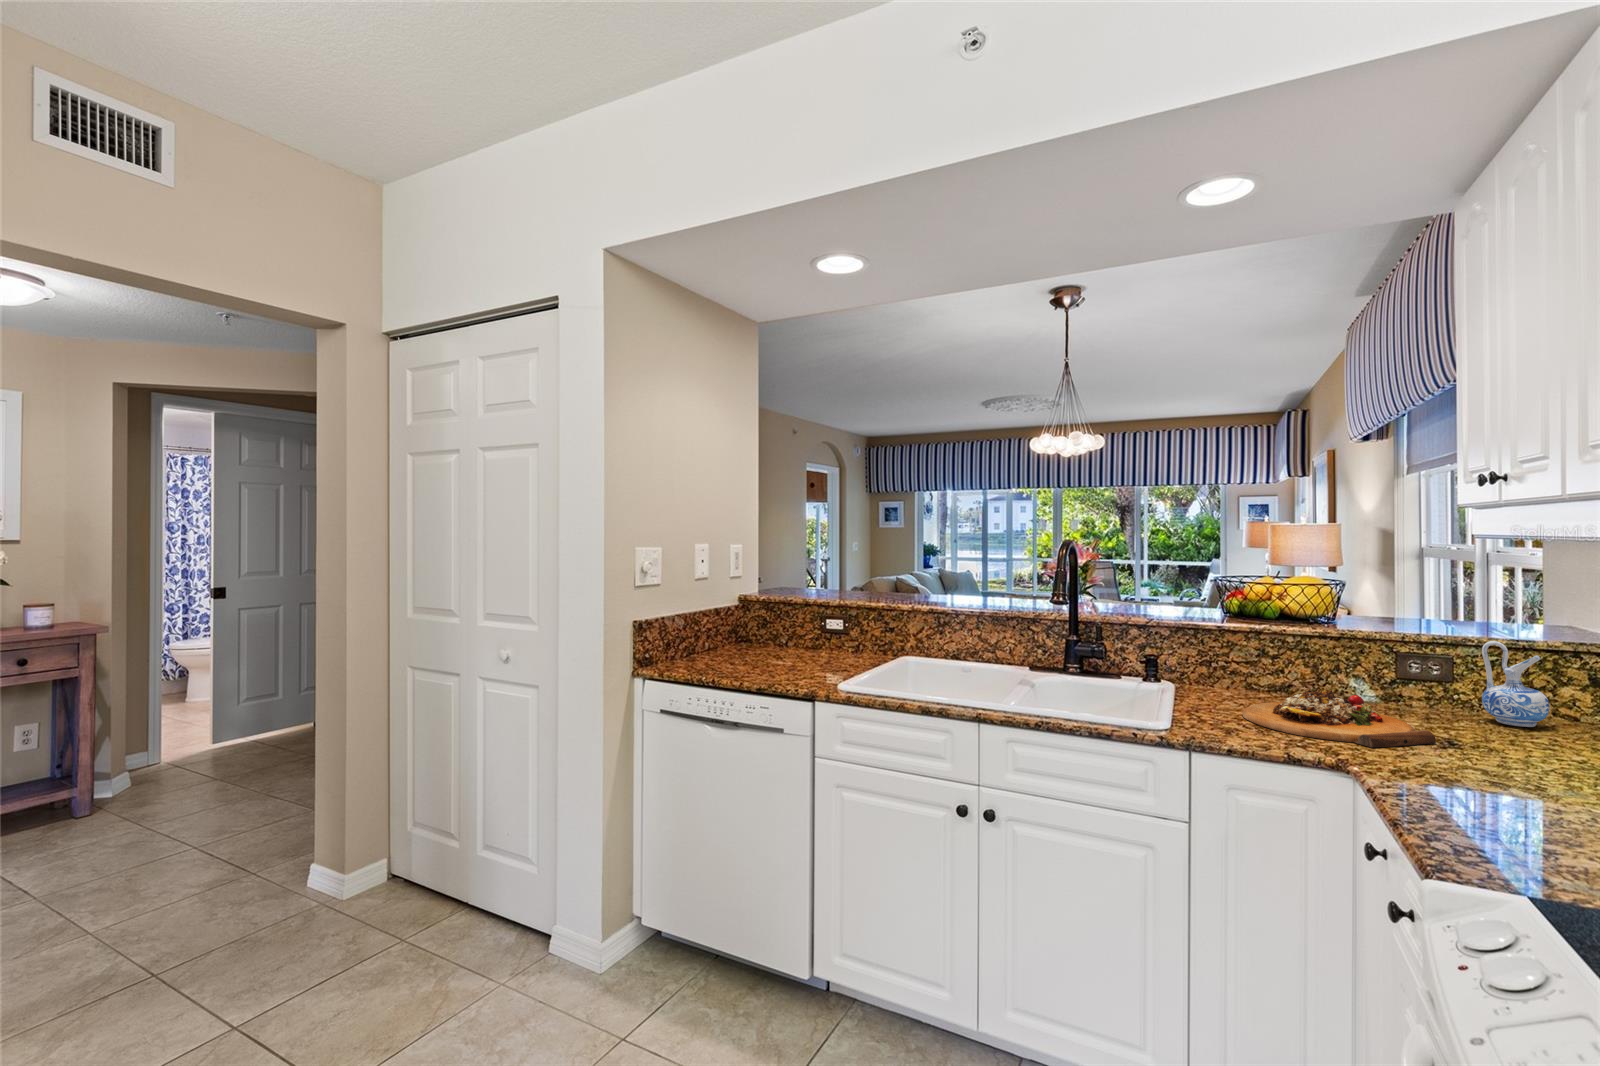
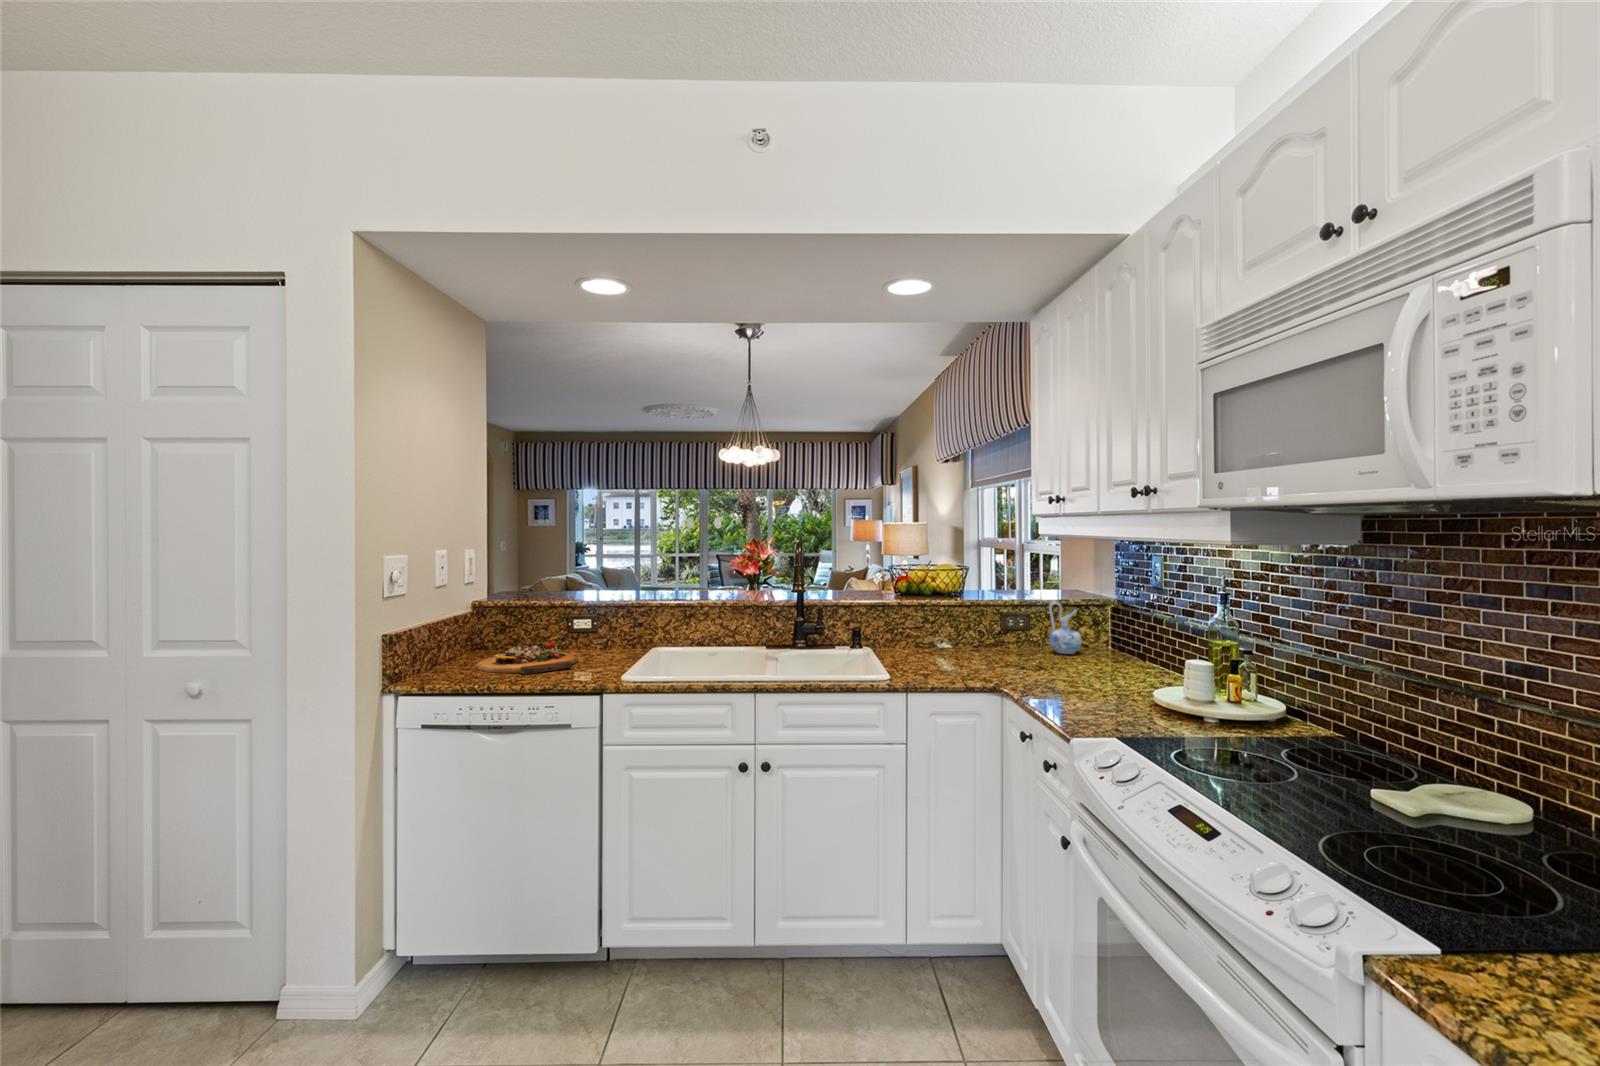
cutting board: present [1242,689,1436,748] -> present [476,641,578,674]

